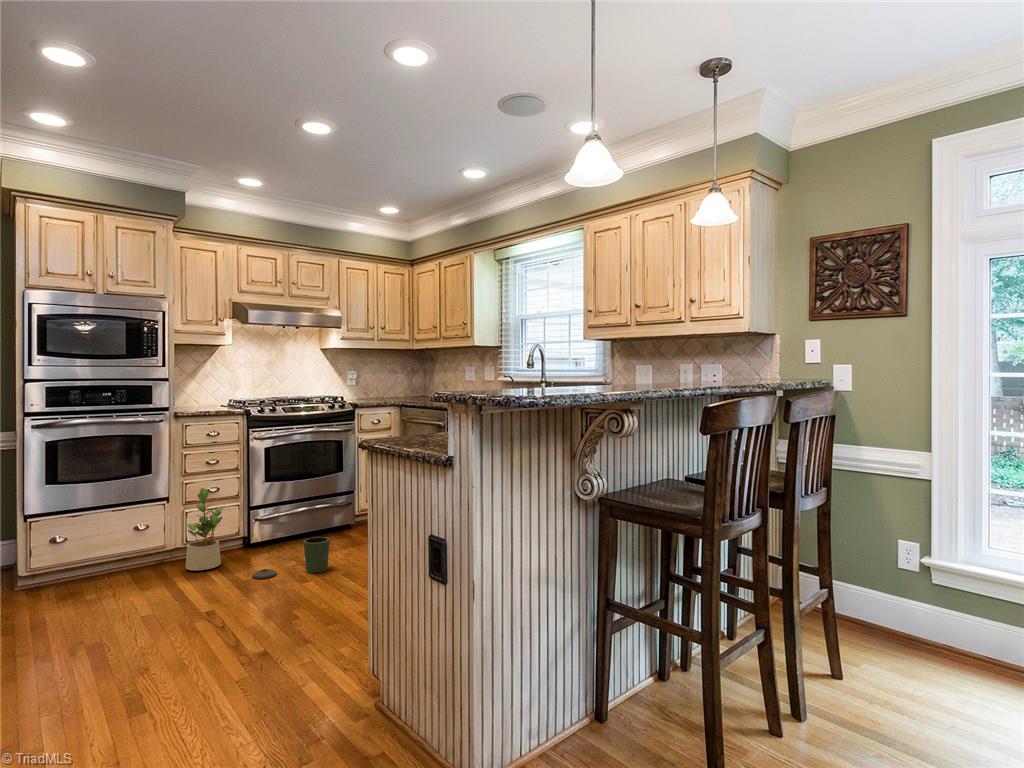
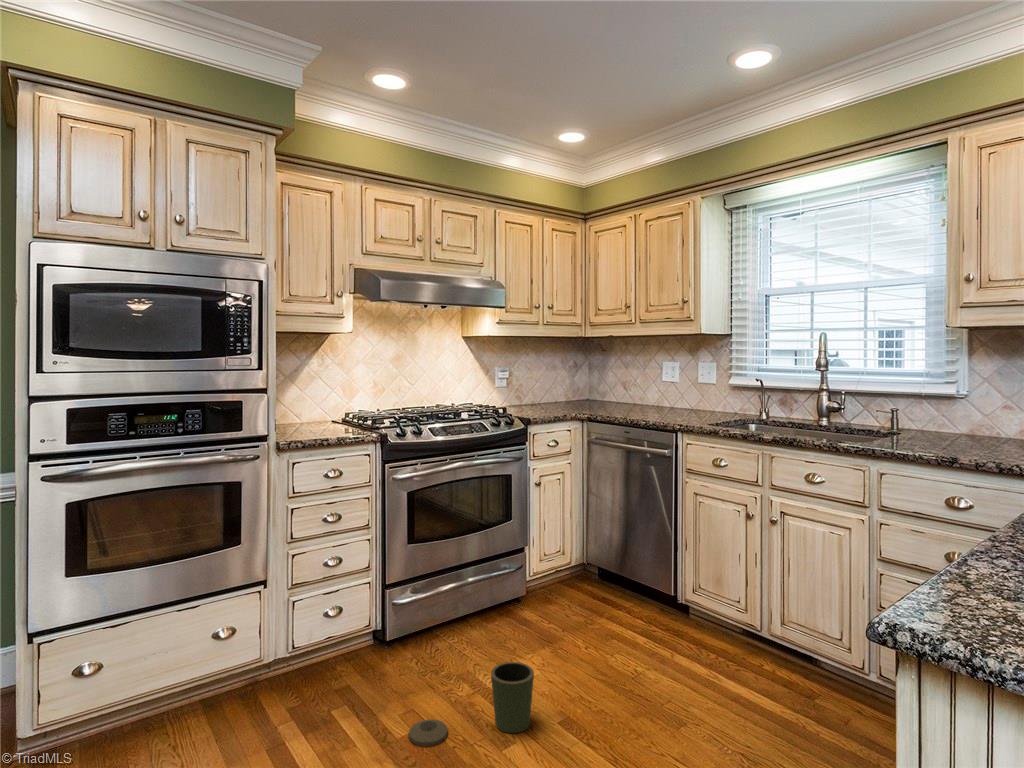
potted plant: present [186,488,225,570] -> none [296,572,355,712]

